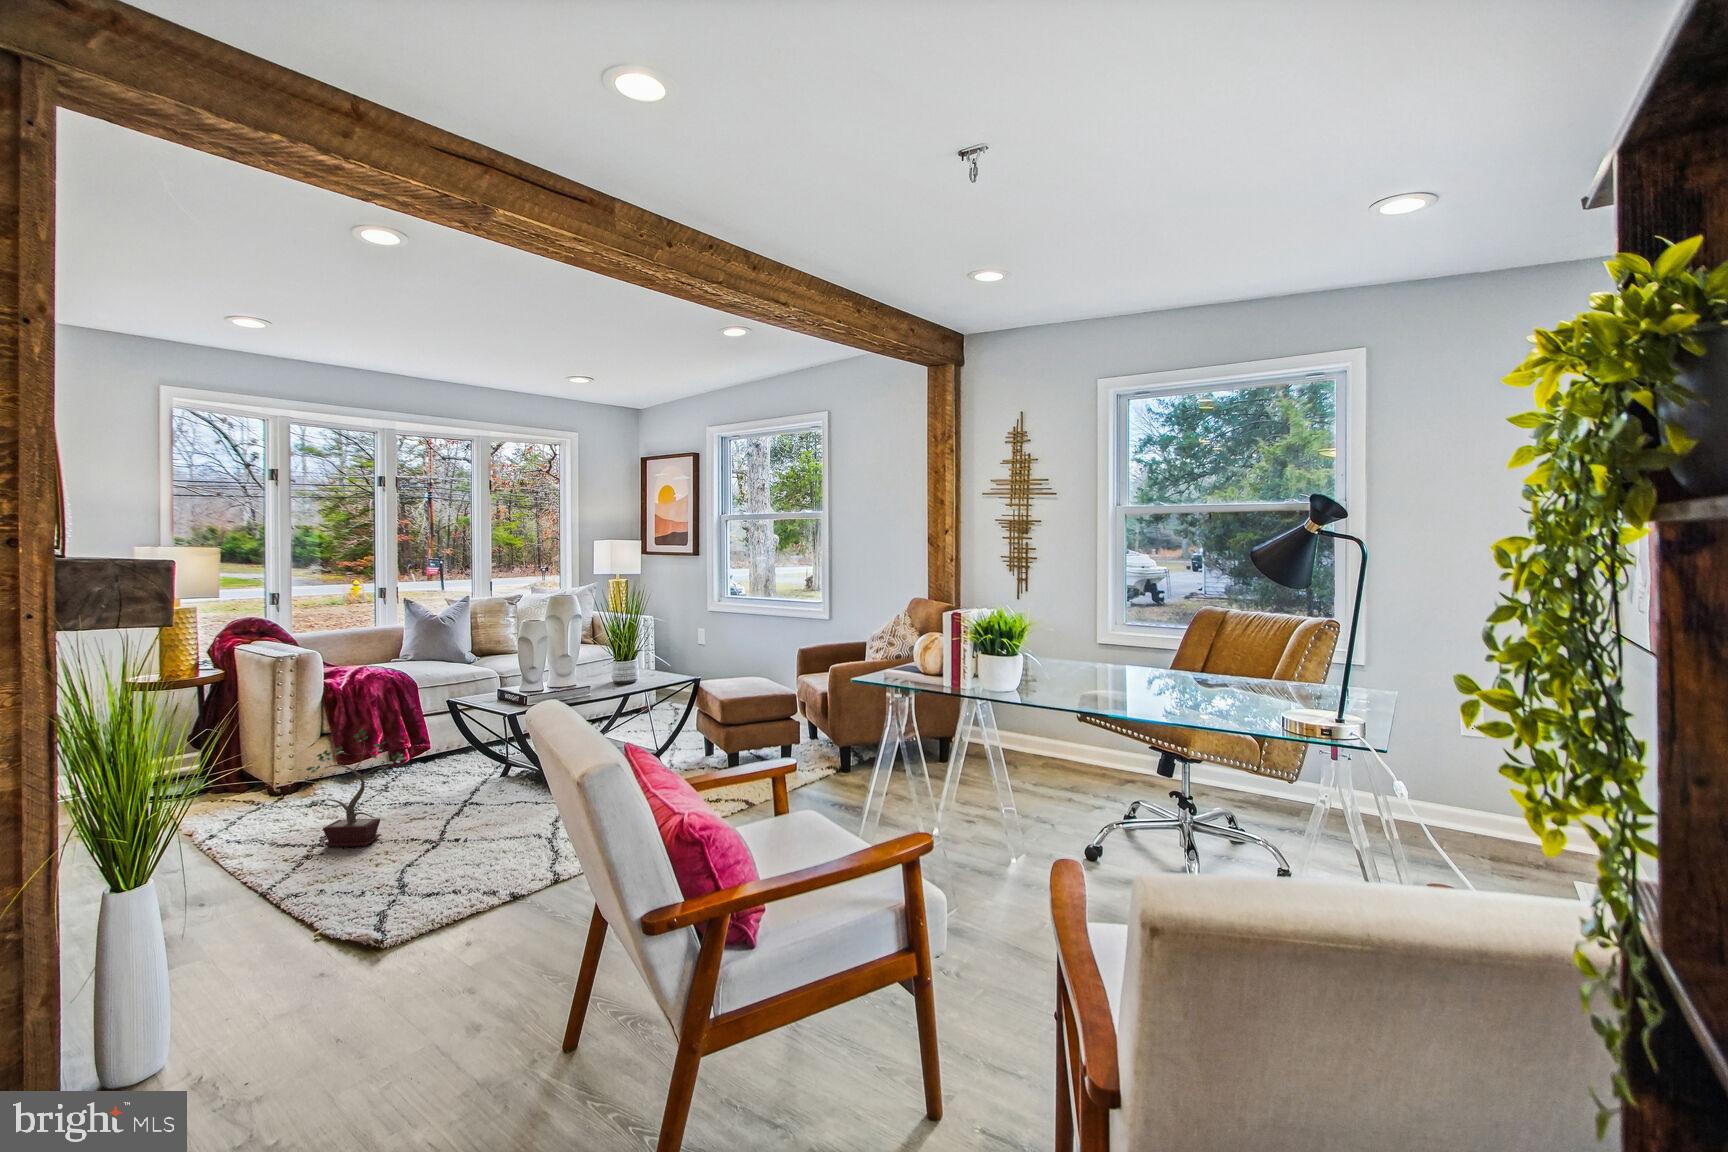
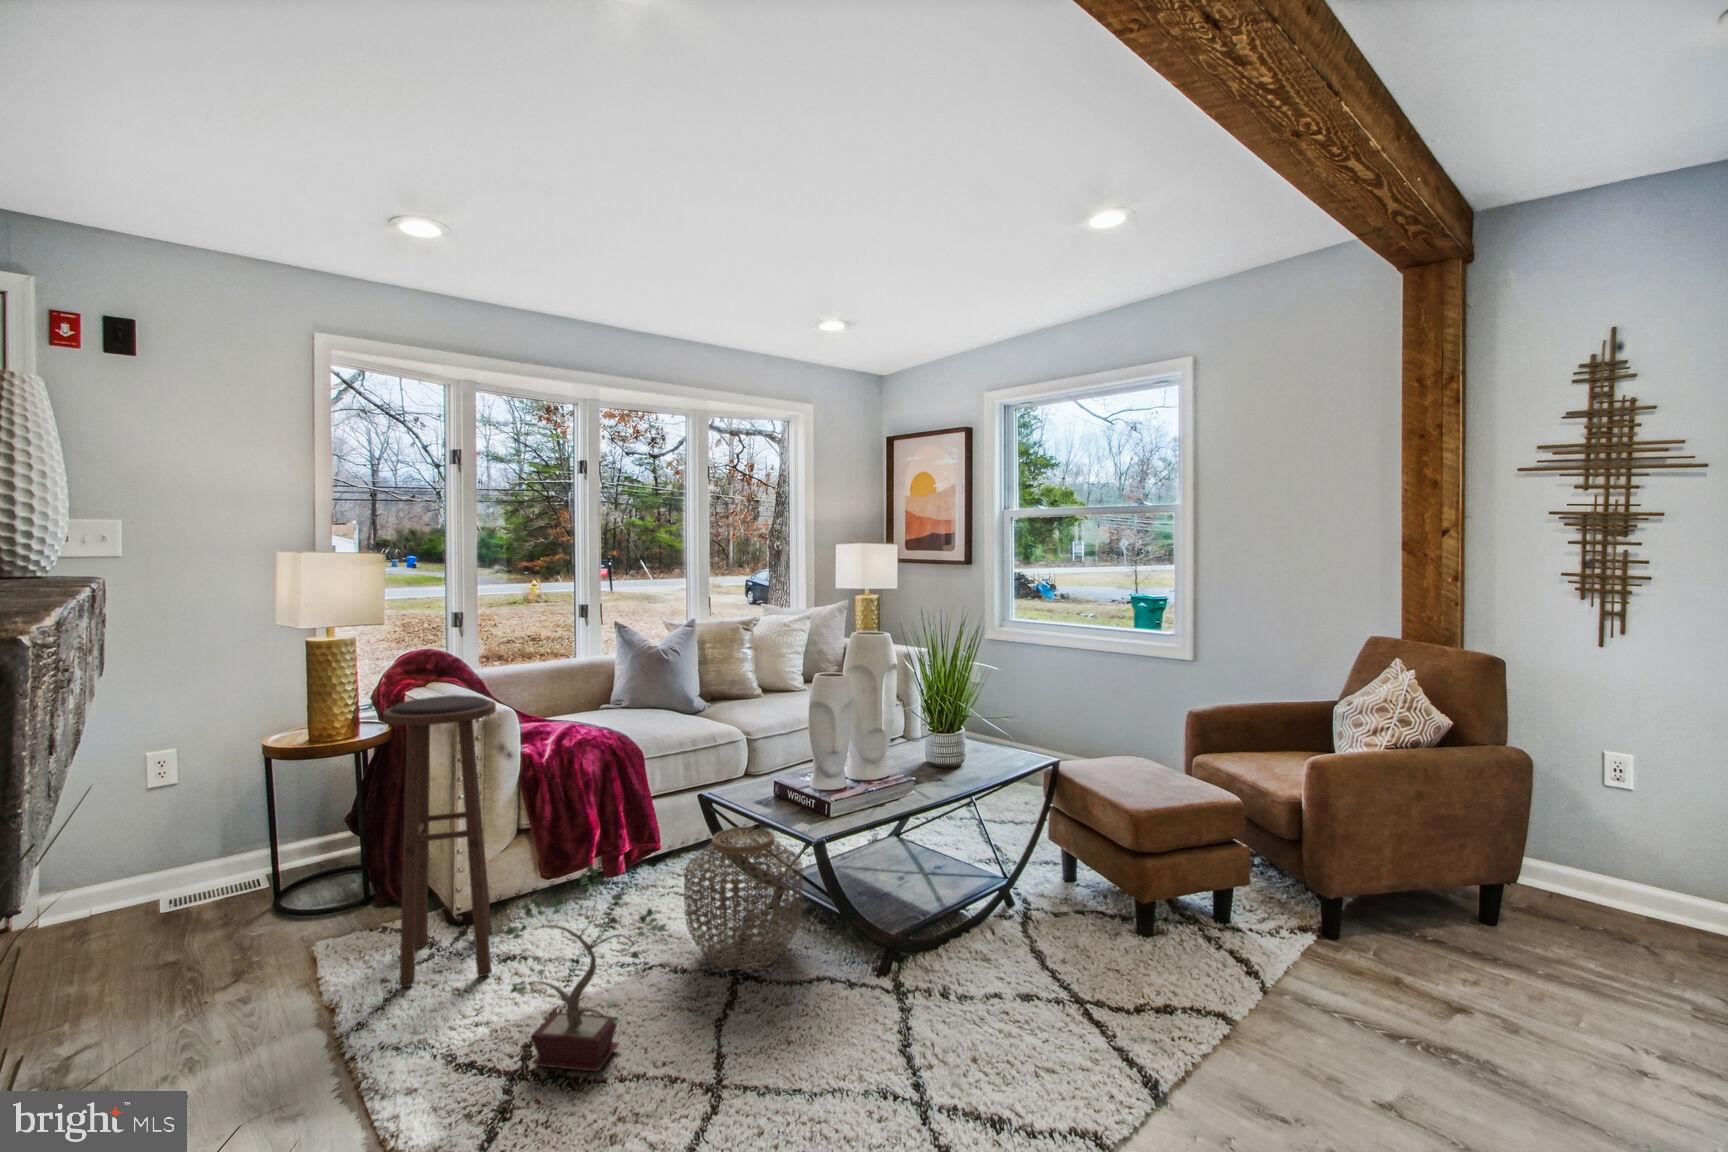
stool: none [222,640,302,823] -> present [383,695,496,987]
woven basket: none [433,719,514,804] -> present [684,827,803,970]

